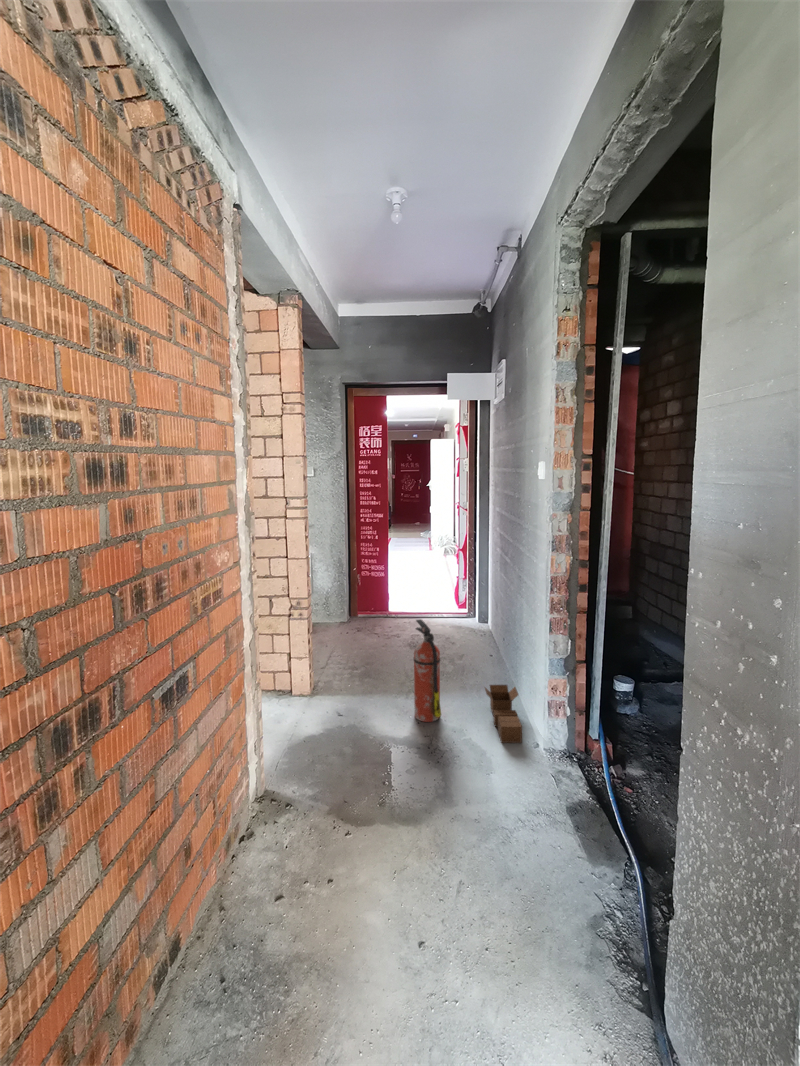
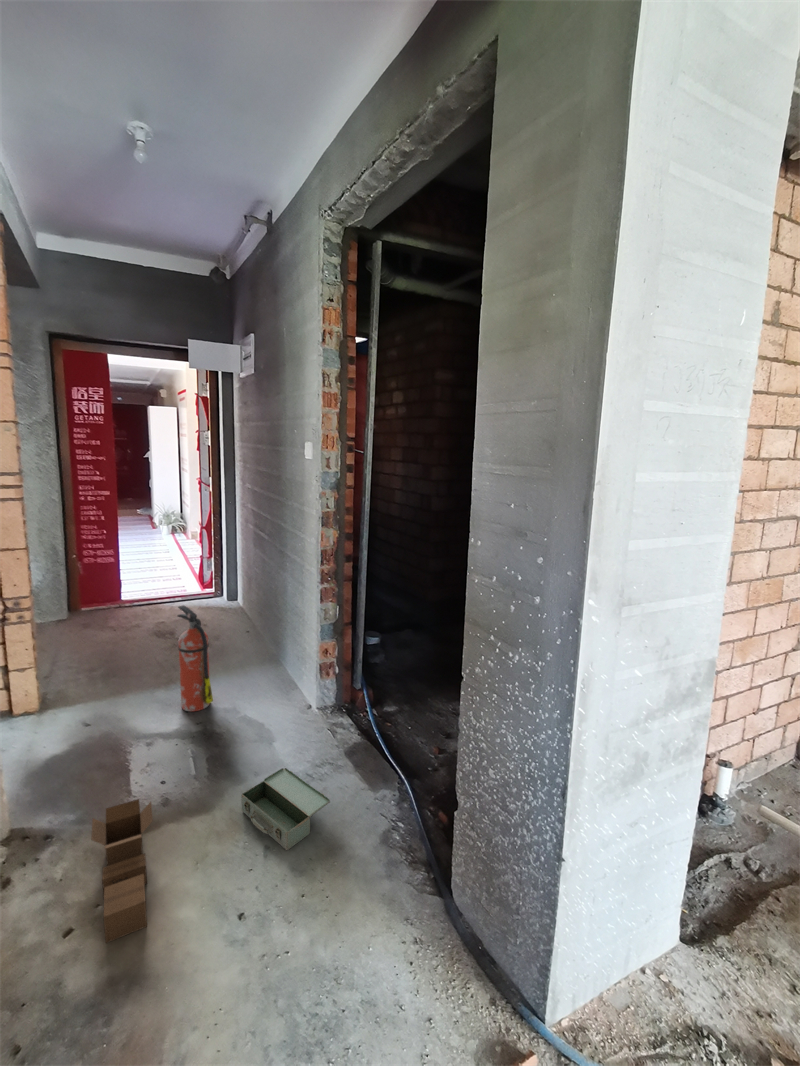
cardboard box: present [485,685,522,743] -> present [91,799,153,943]
toolbox: none [444,801,531,889] -> present [242,768,330,850]

